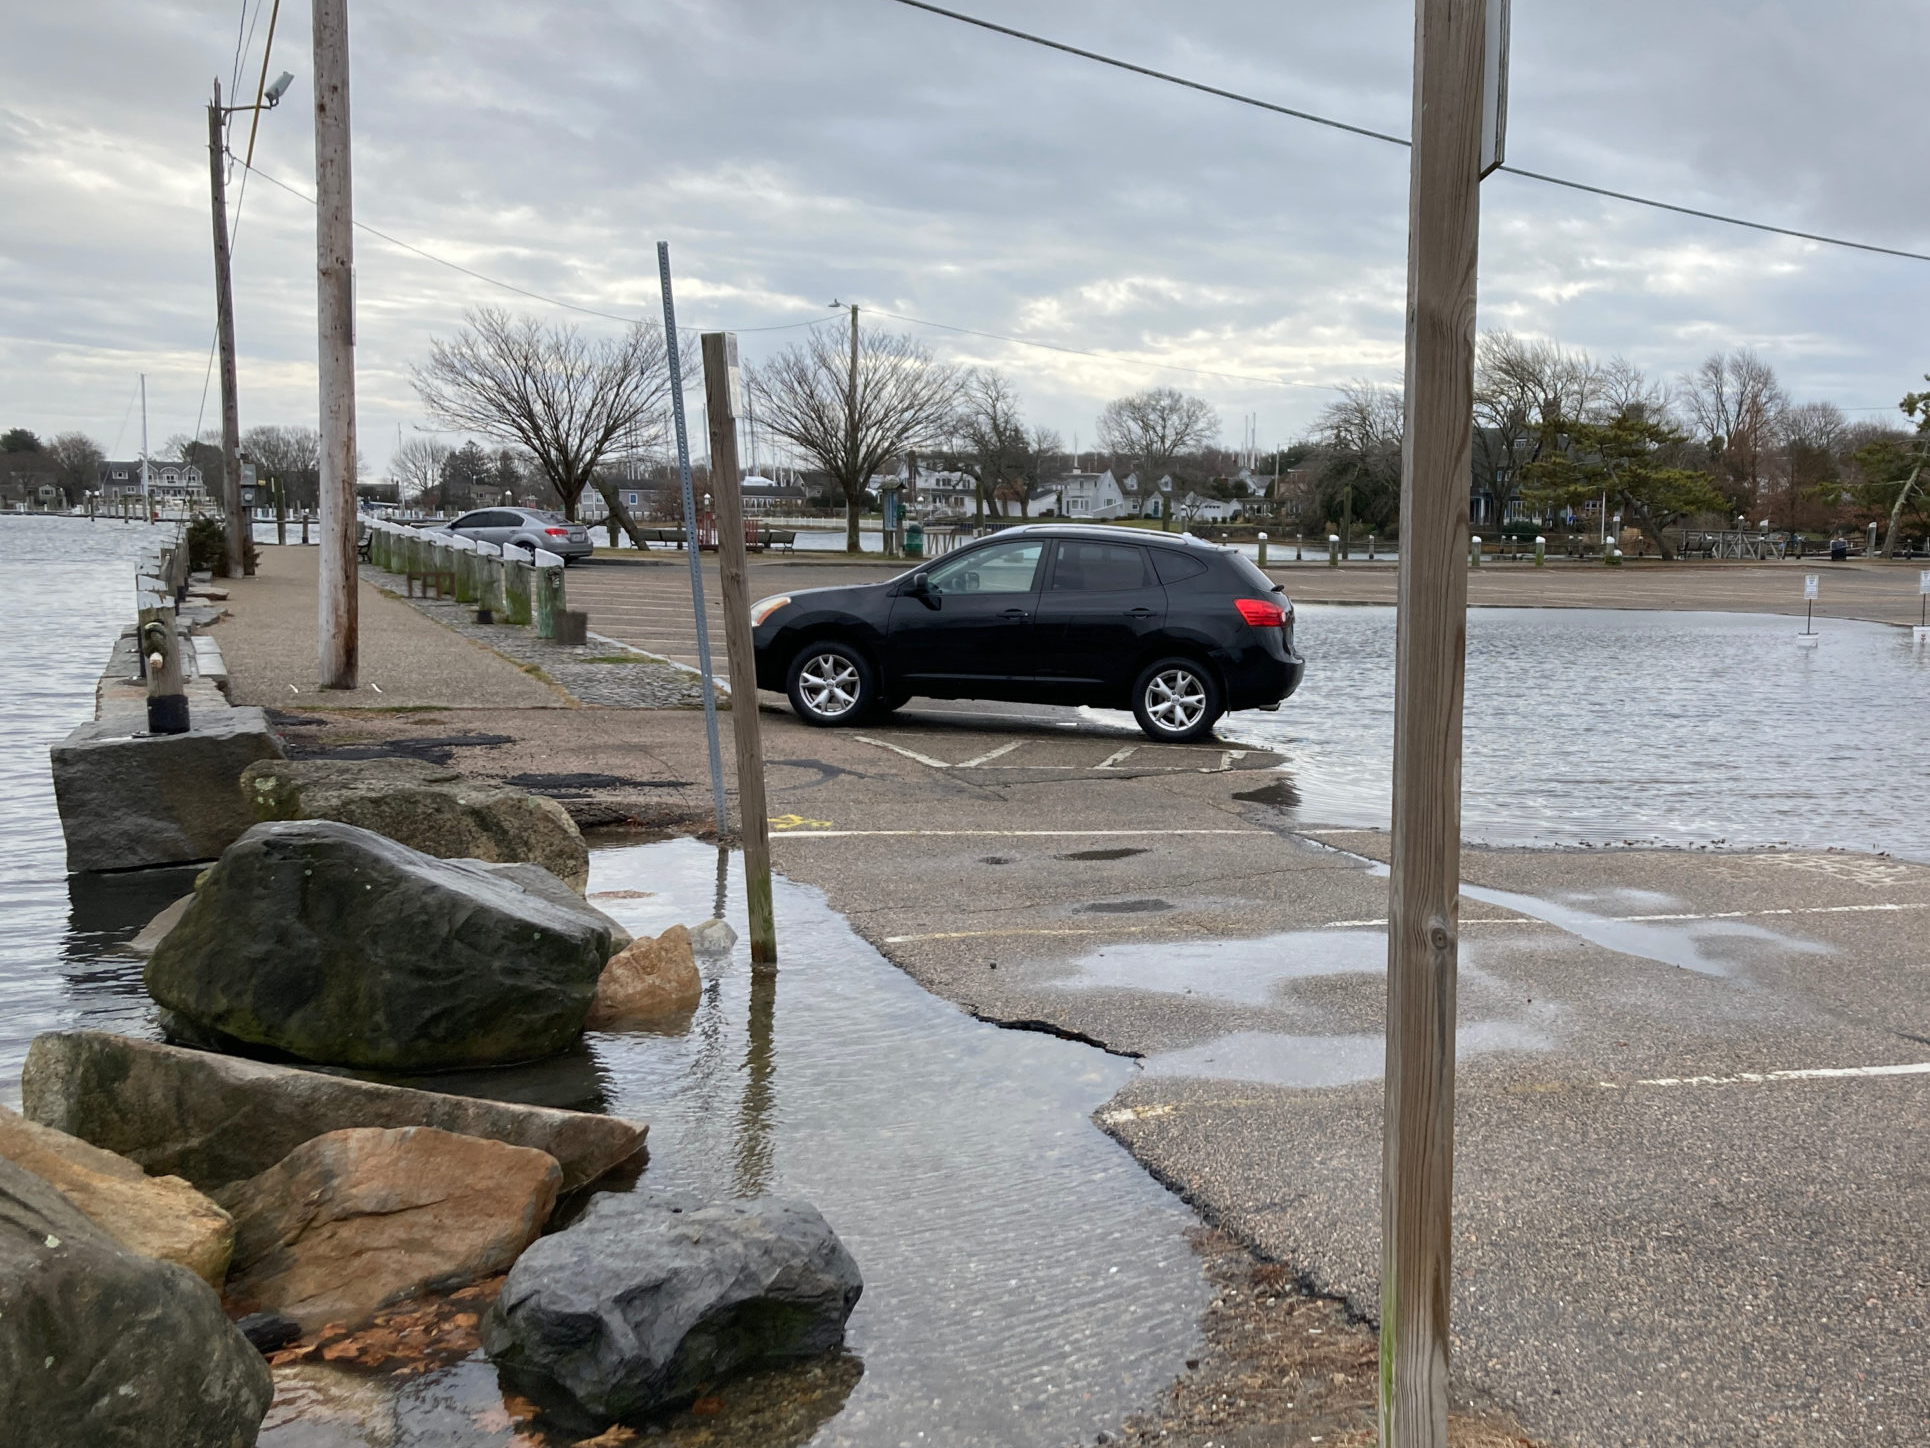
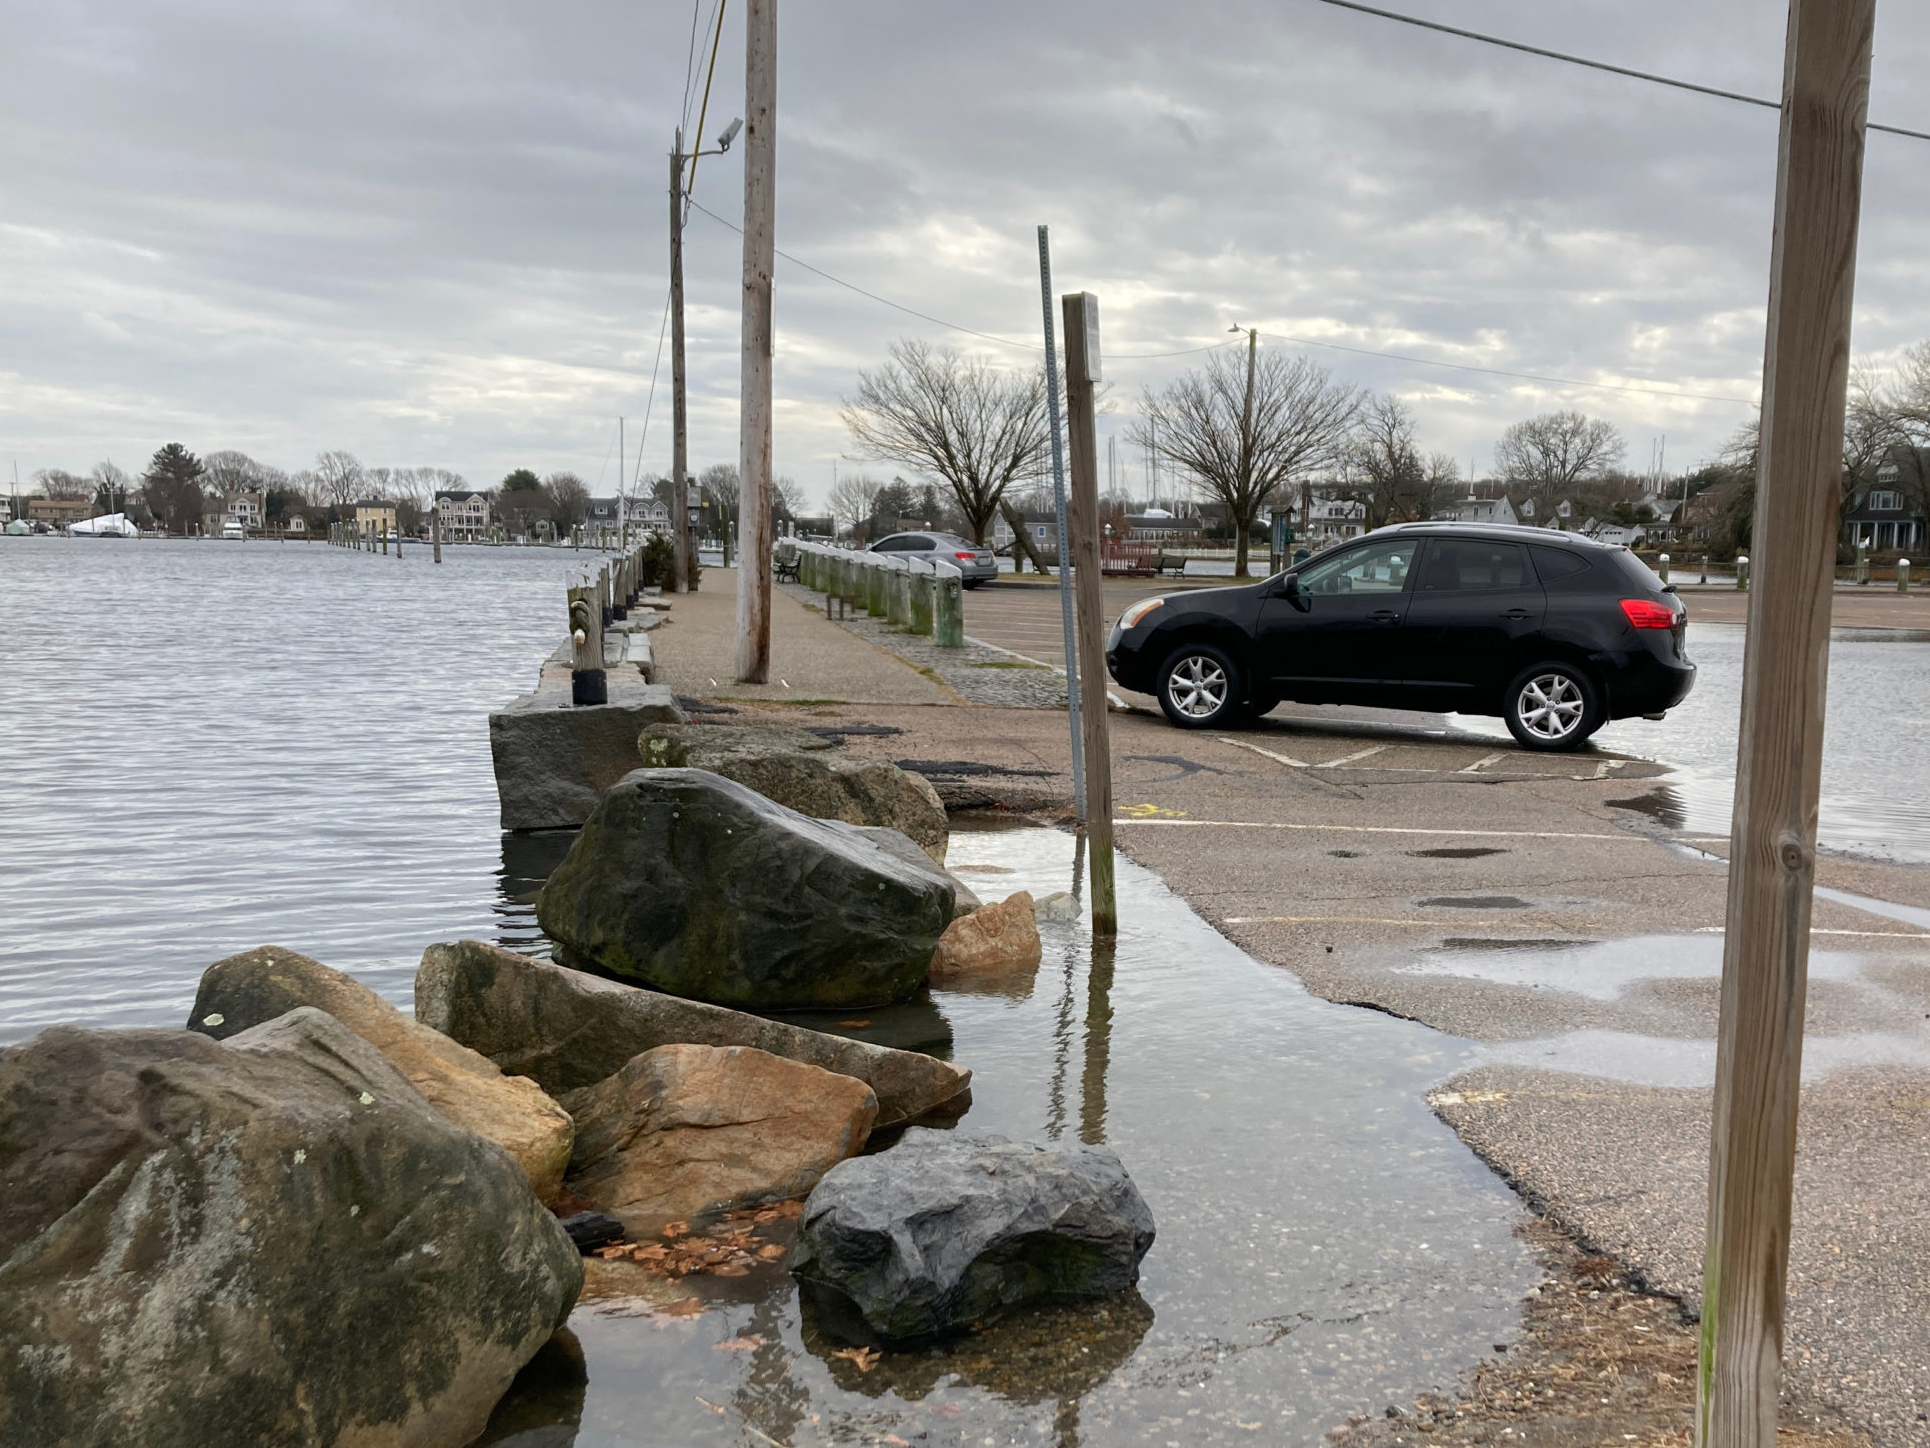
potted plant: present [470,580,498,624] -> none [875,598,906,641]
bucket: present [553,611,589,645] -> none [948,625,984,658]

